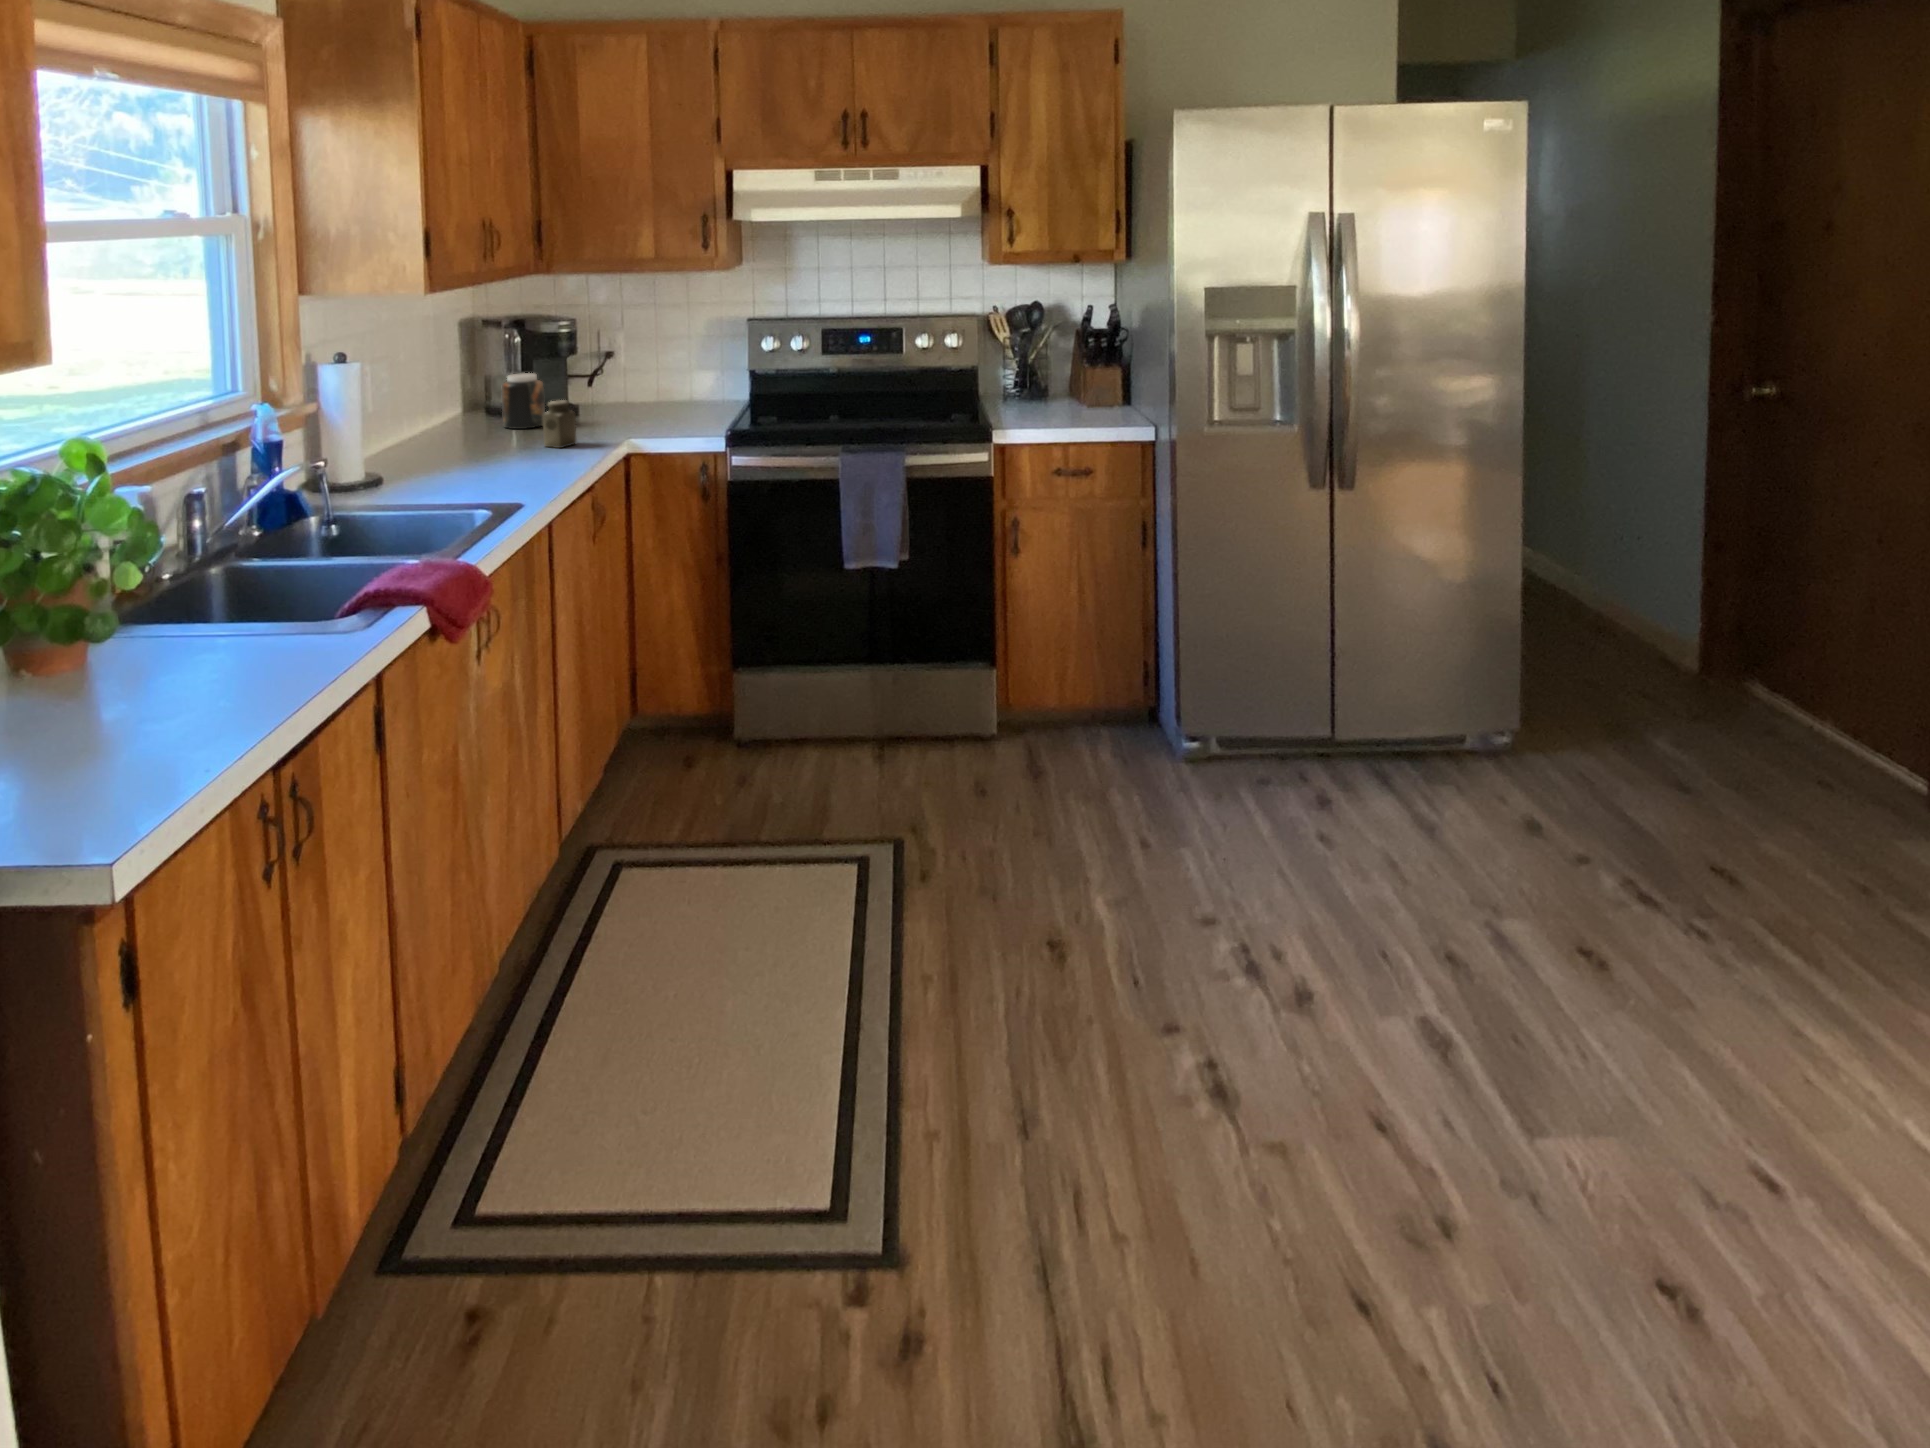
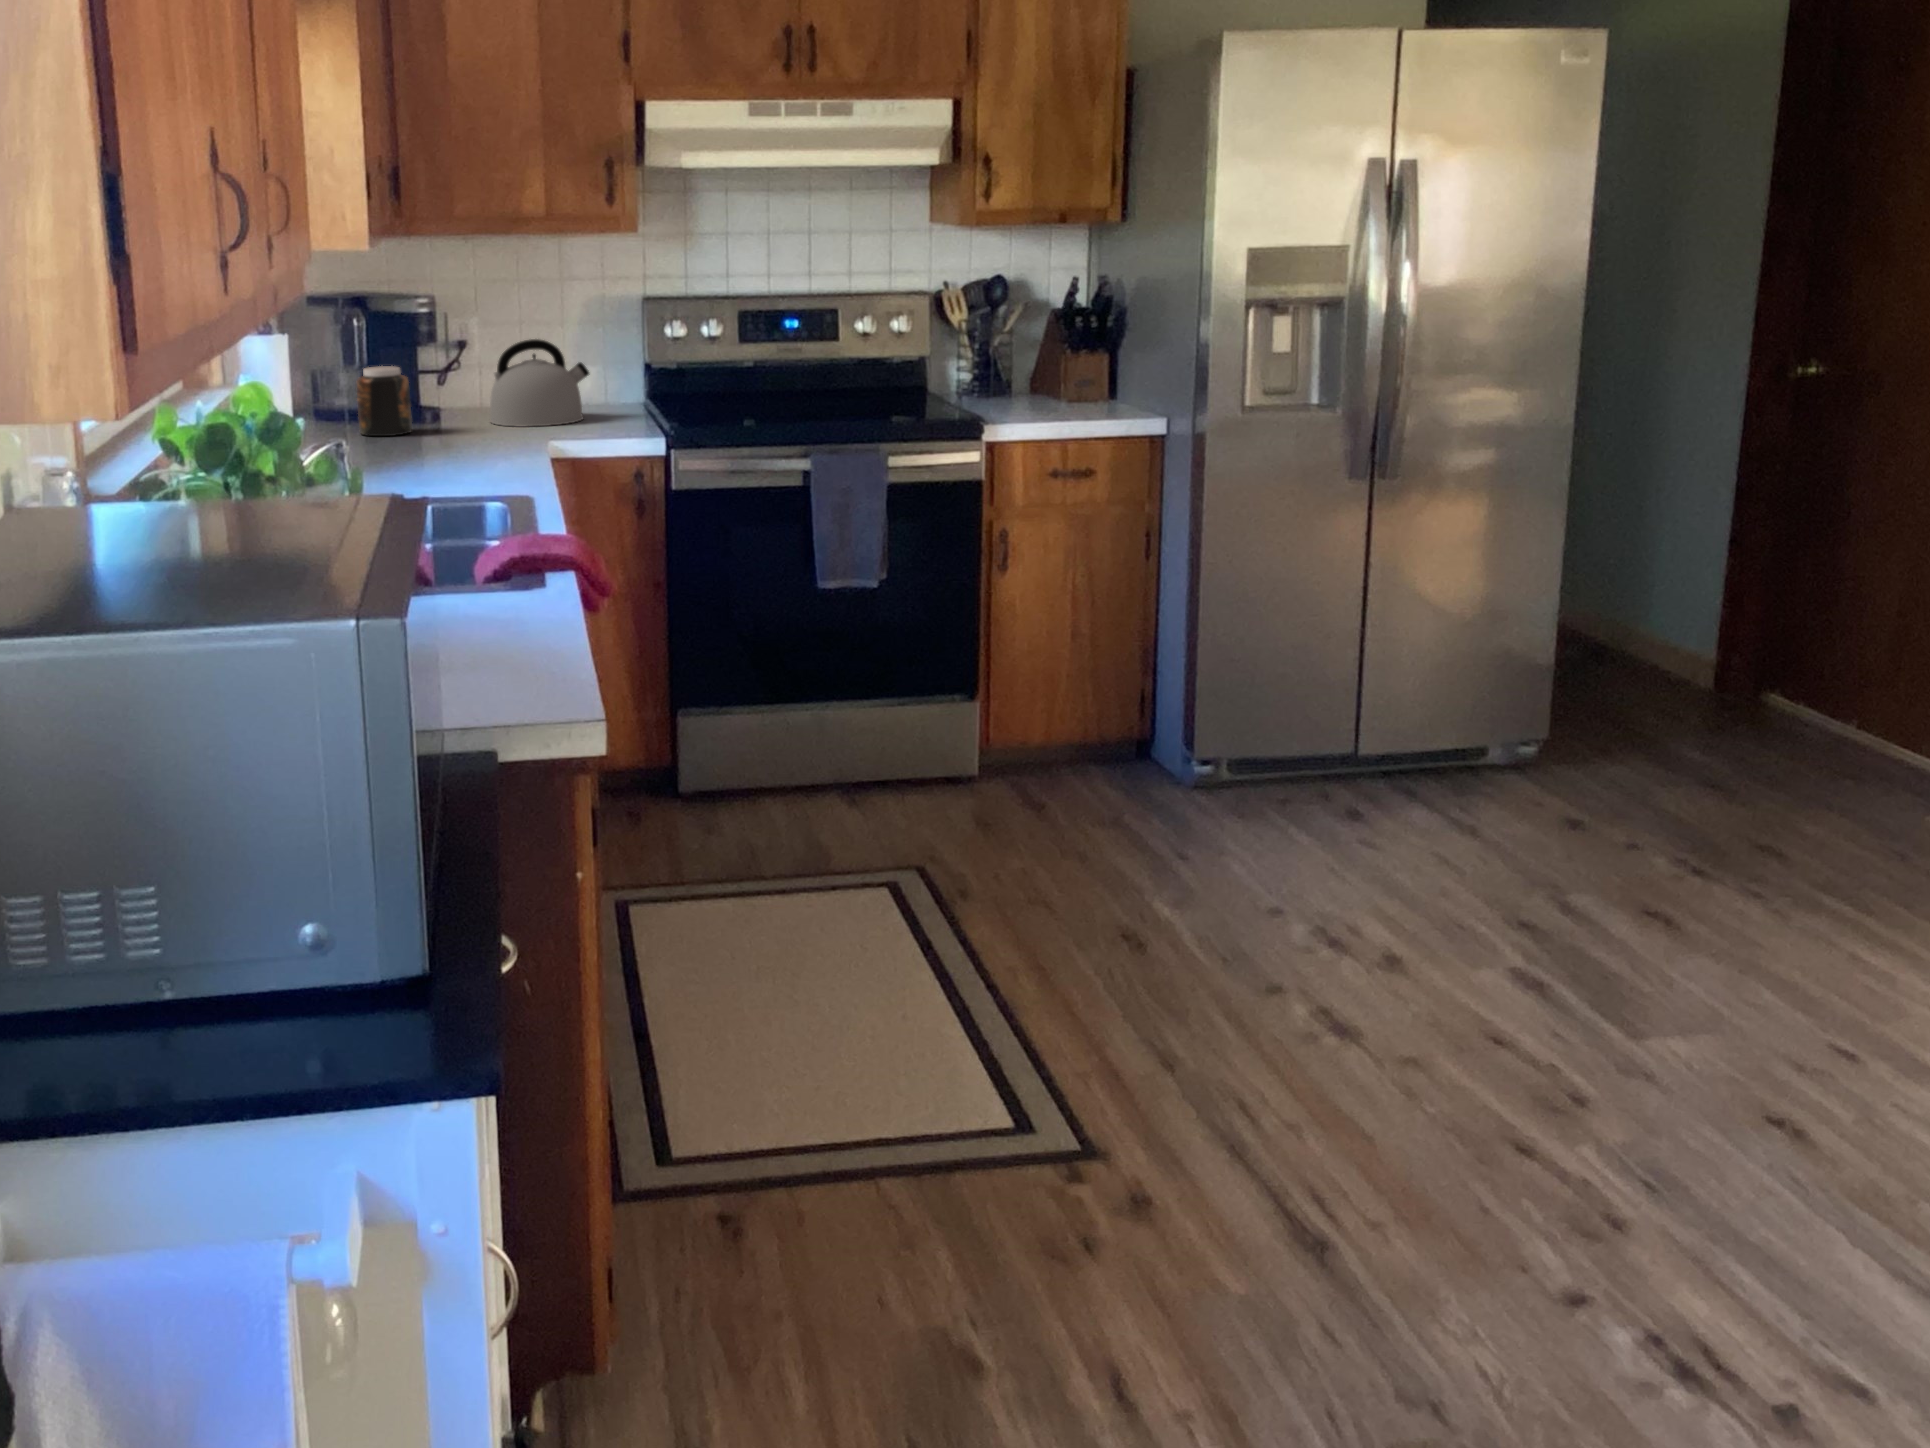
kettle: none [615,352,696,422] -> present [490,339,589,427]
salt shaker: present [542,400,576,448] -> none [446,395,487,453]

